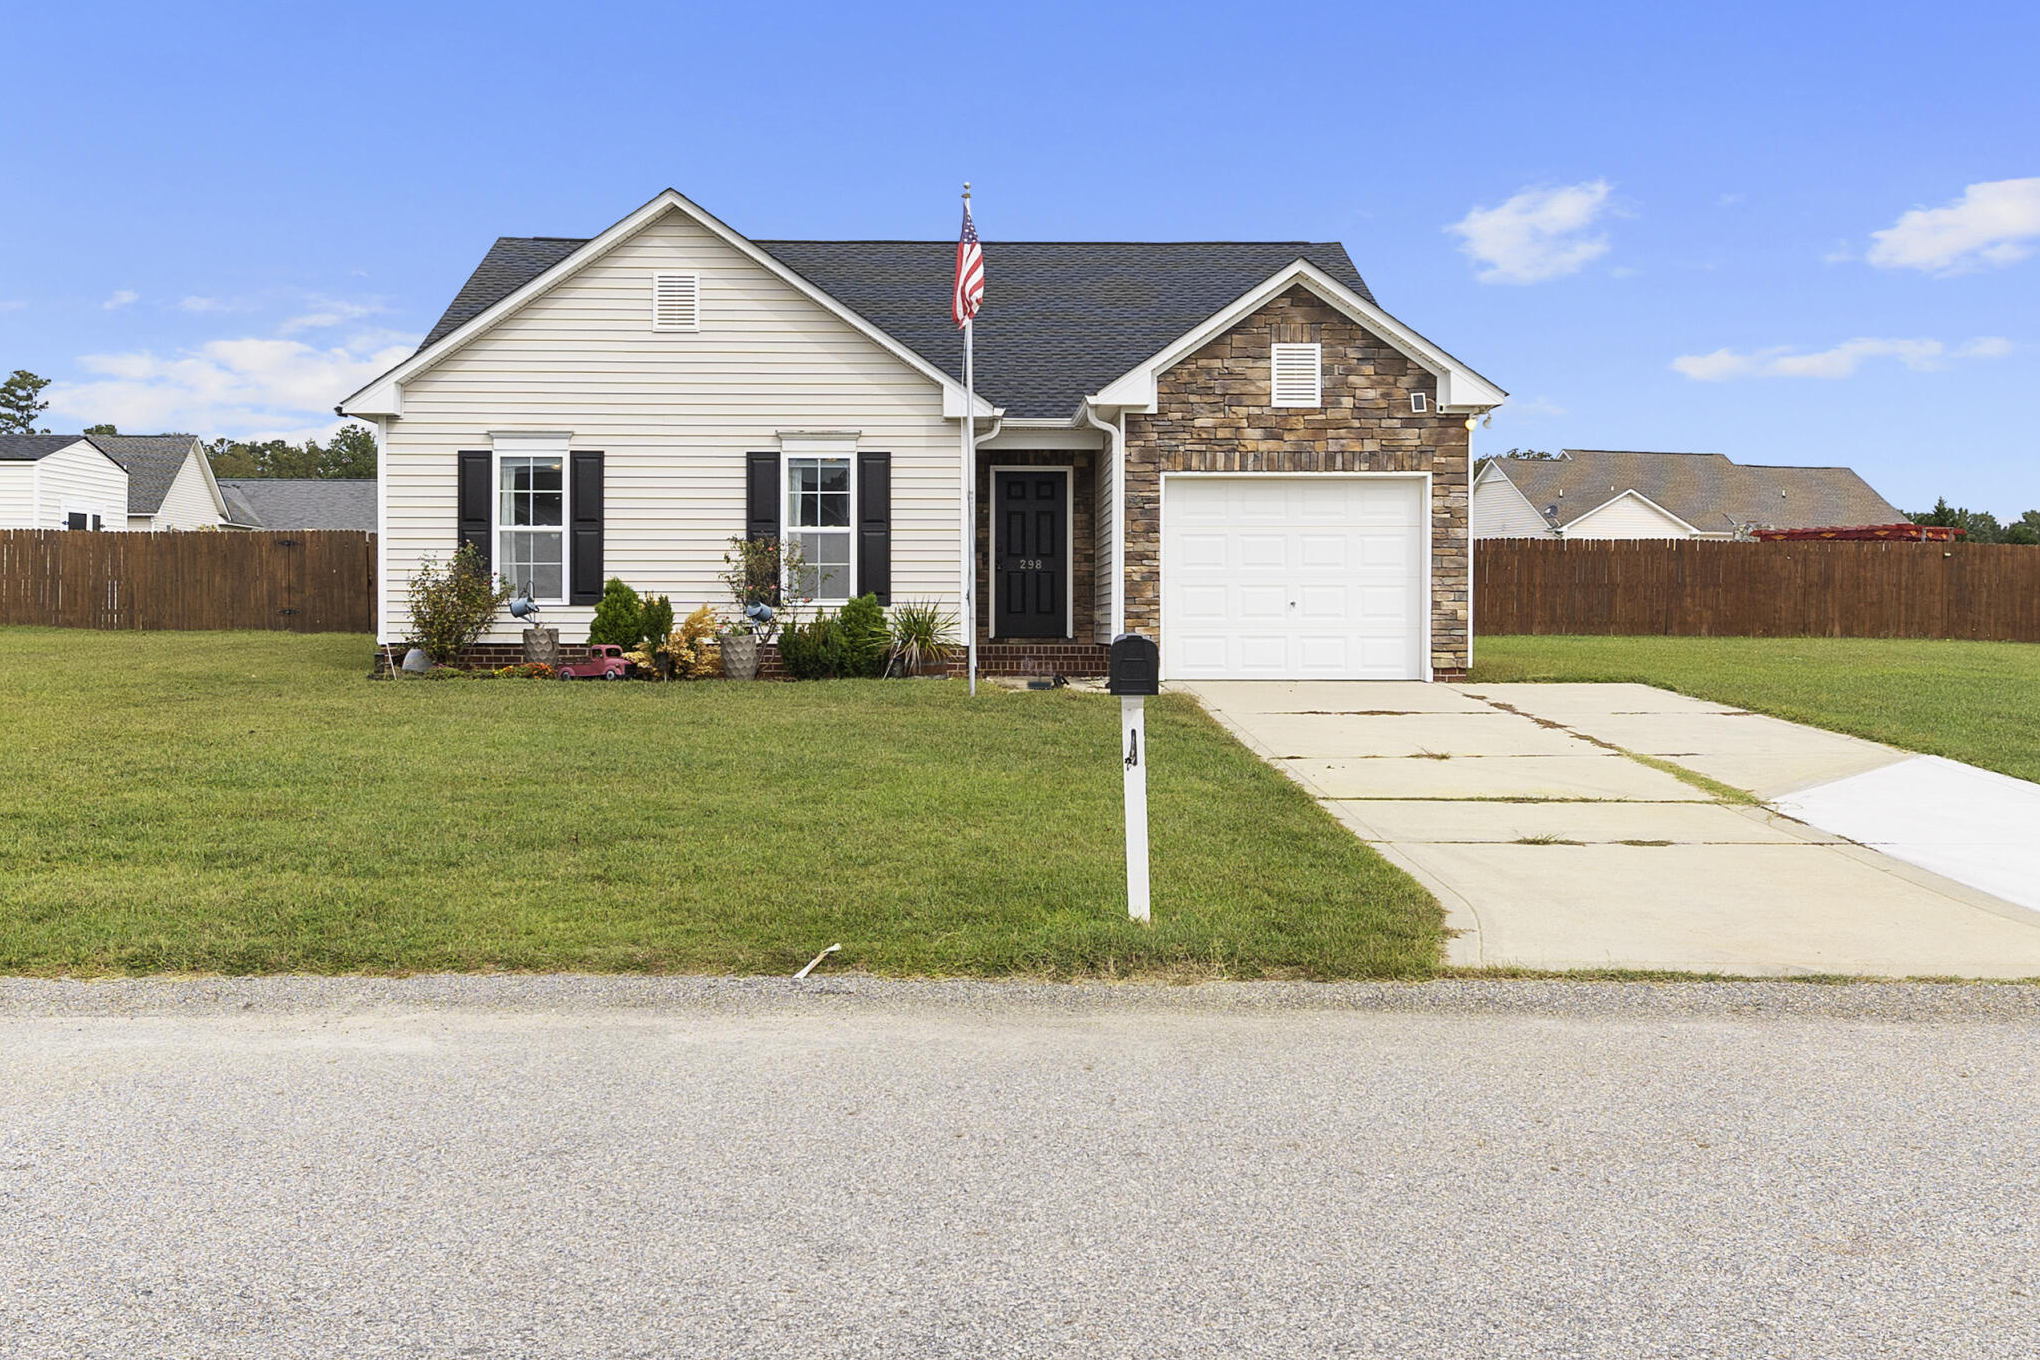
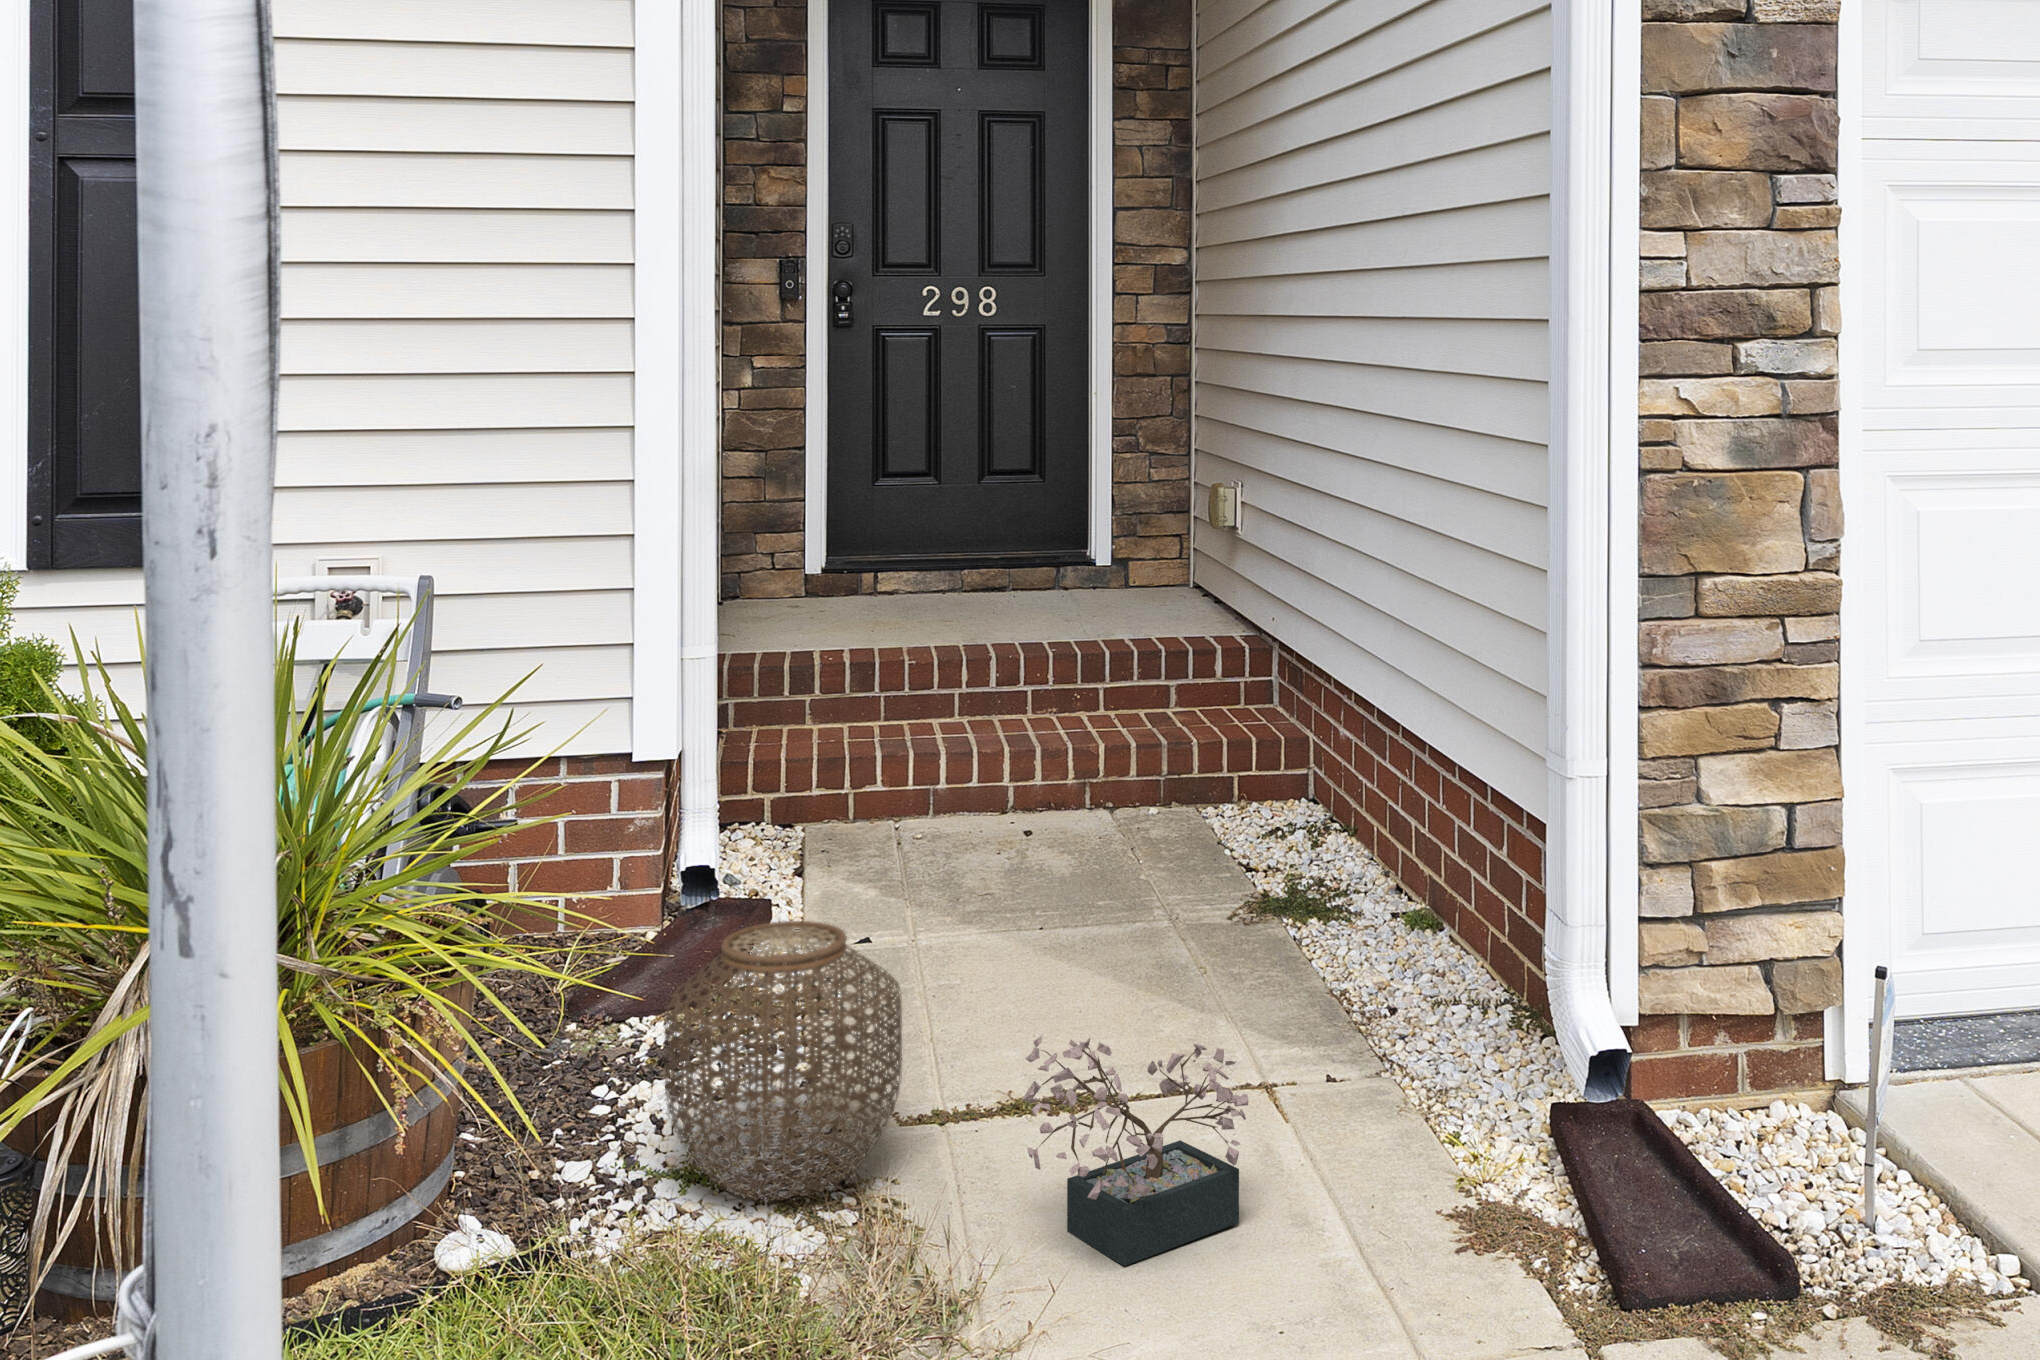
woven basket: none [969,648,1004,685] -> present [665,921,902,1200]

